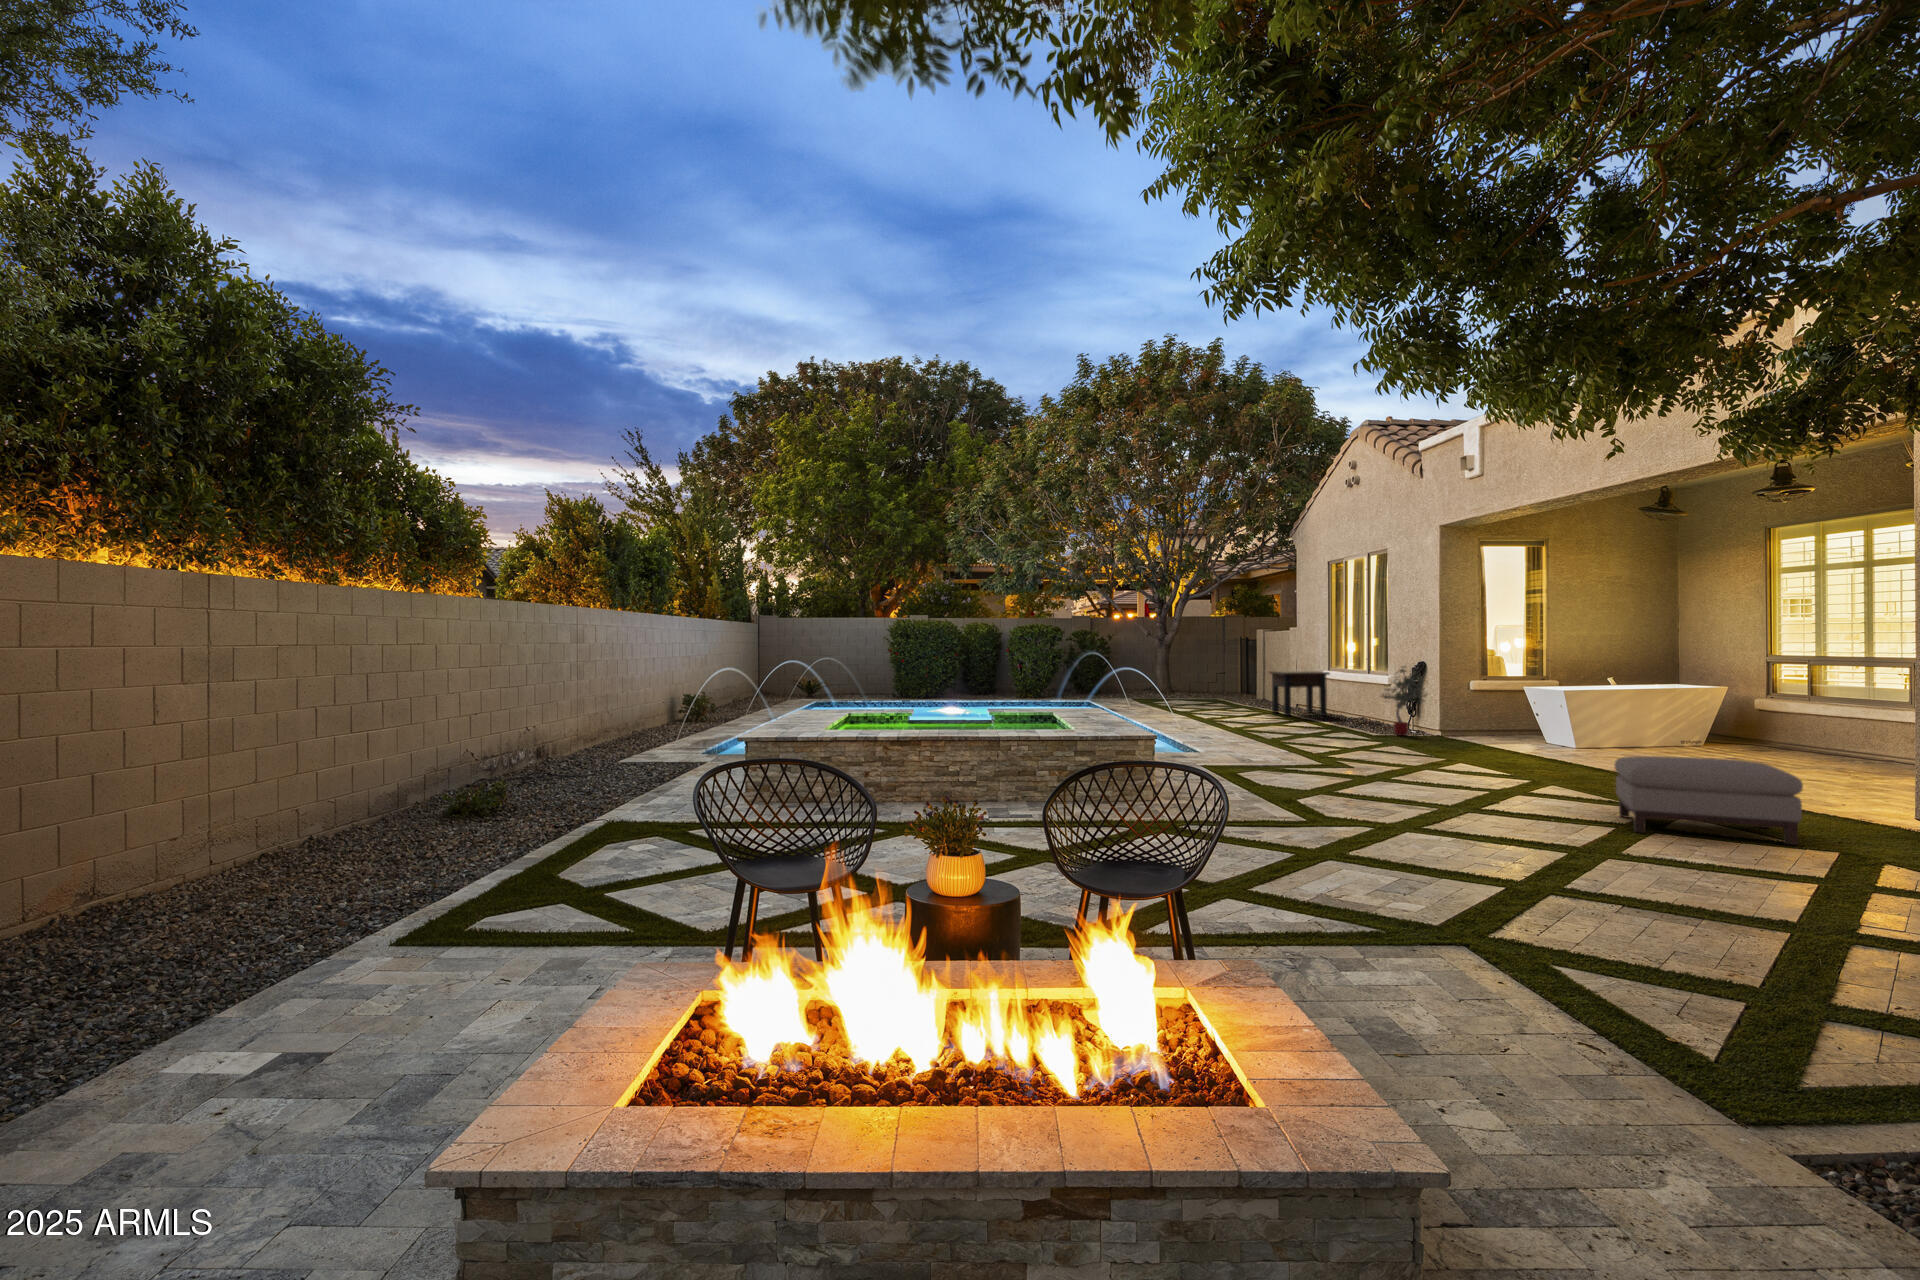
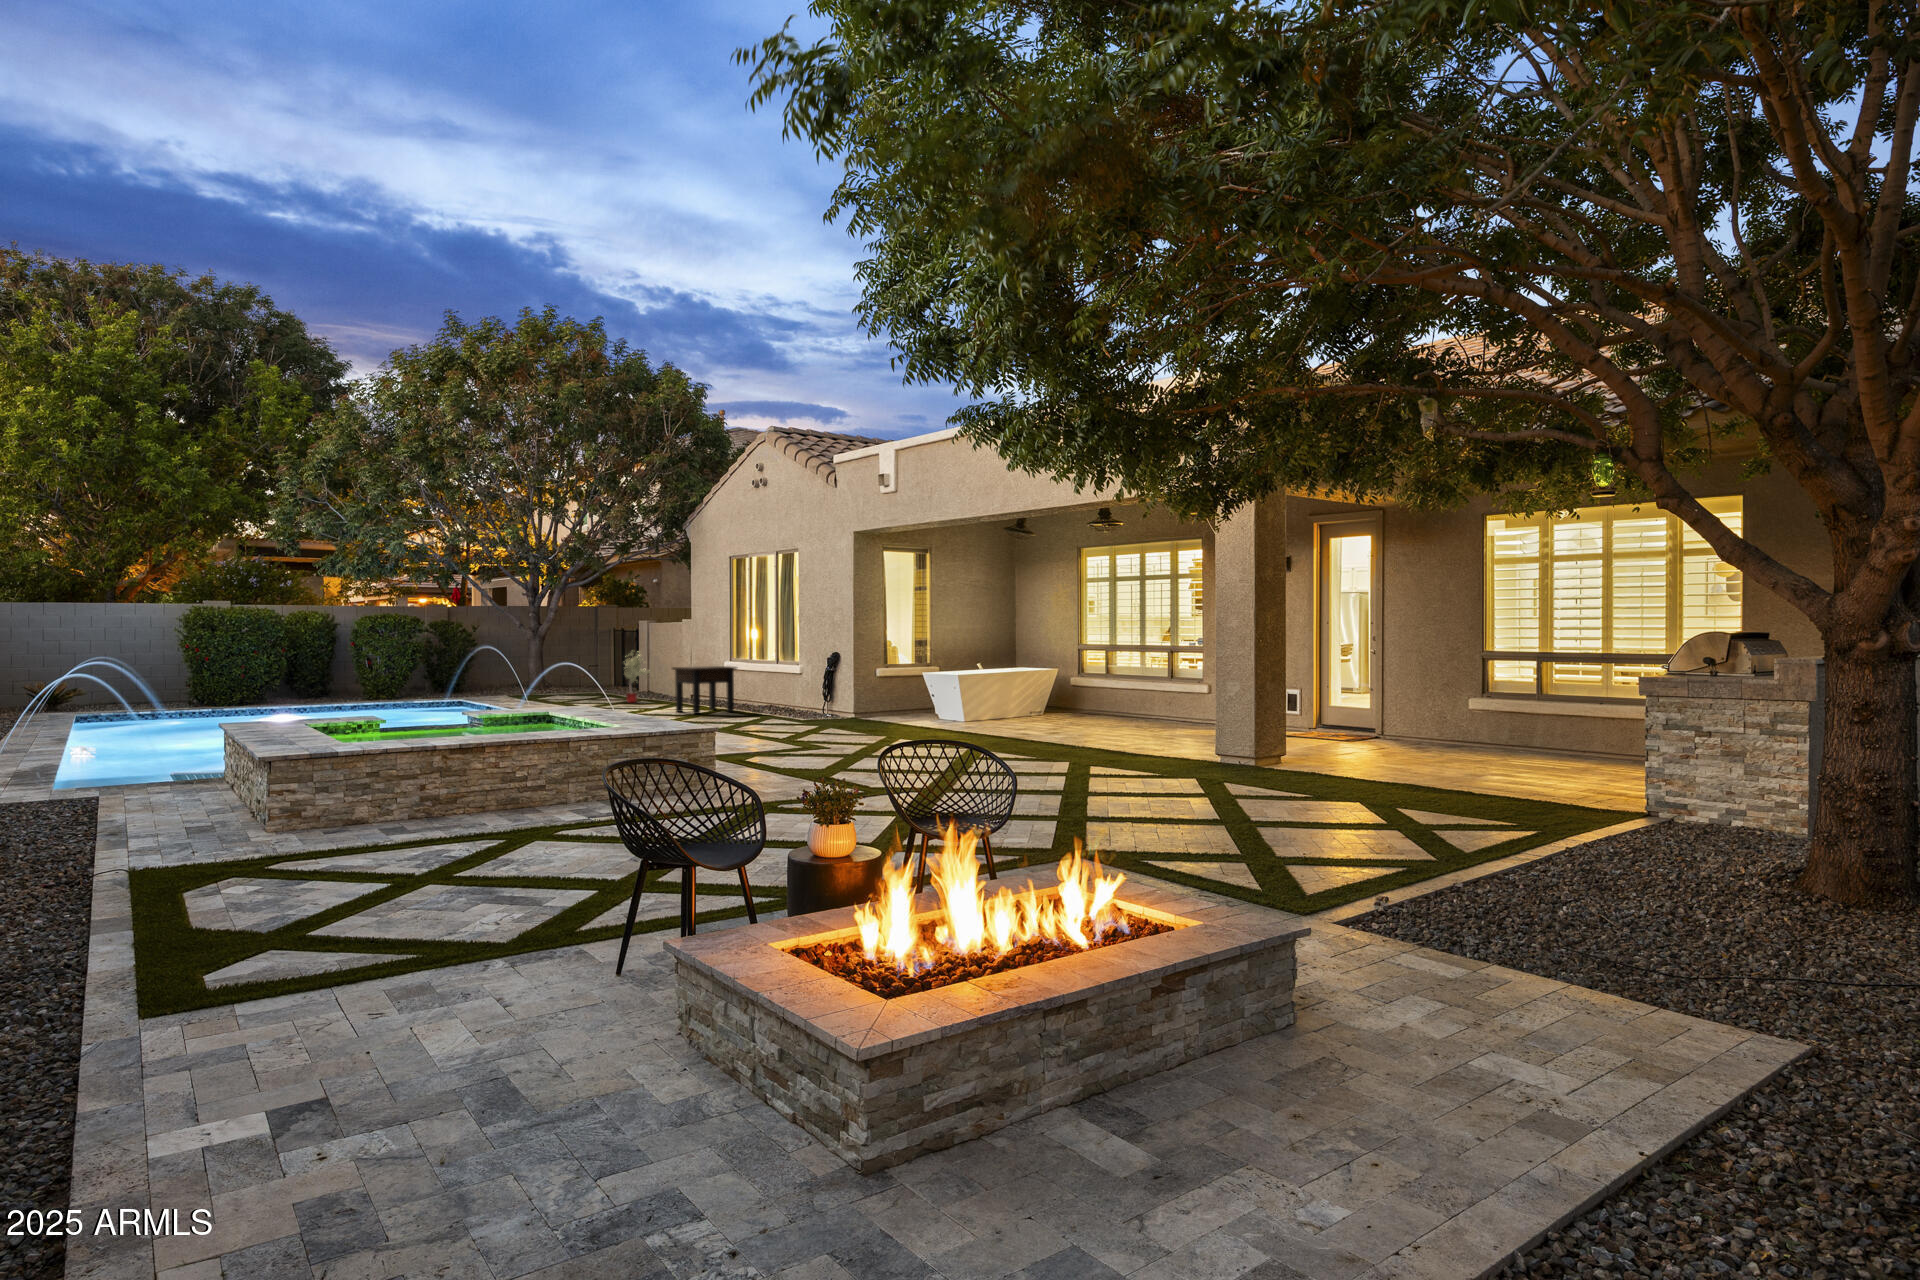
potted tree: present [1381,666,1426,736] -> present [624,652,650,703]
ottoman: present [1614,756,1803,845] -> none [1033,717,1139,772]

